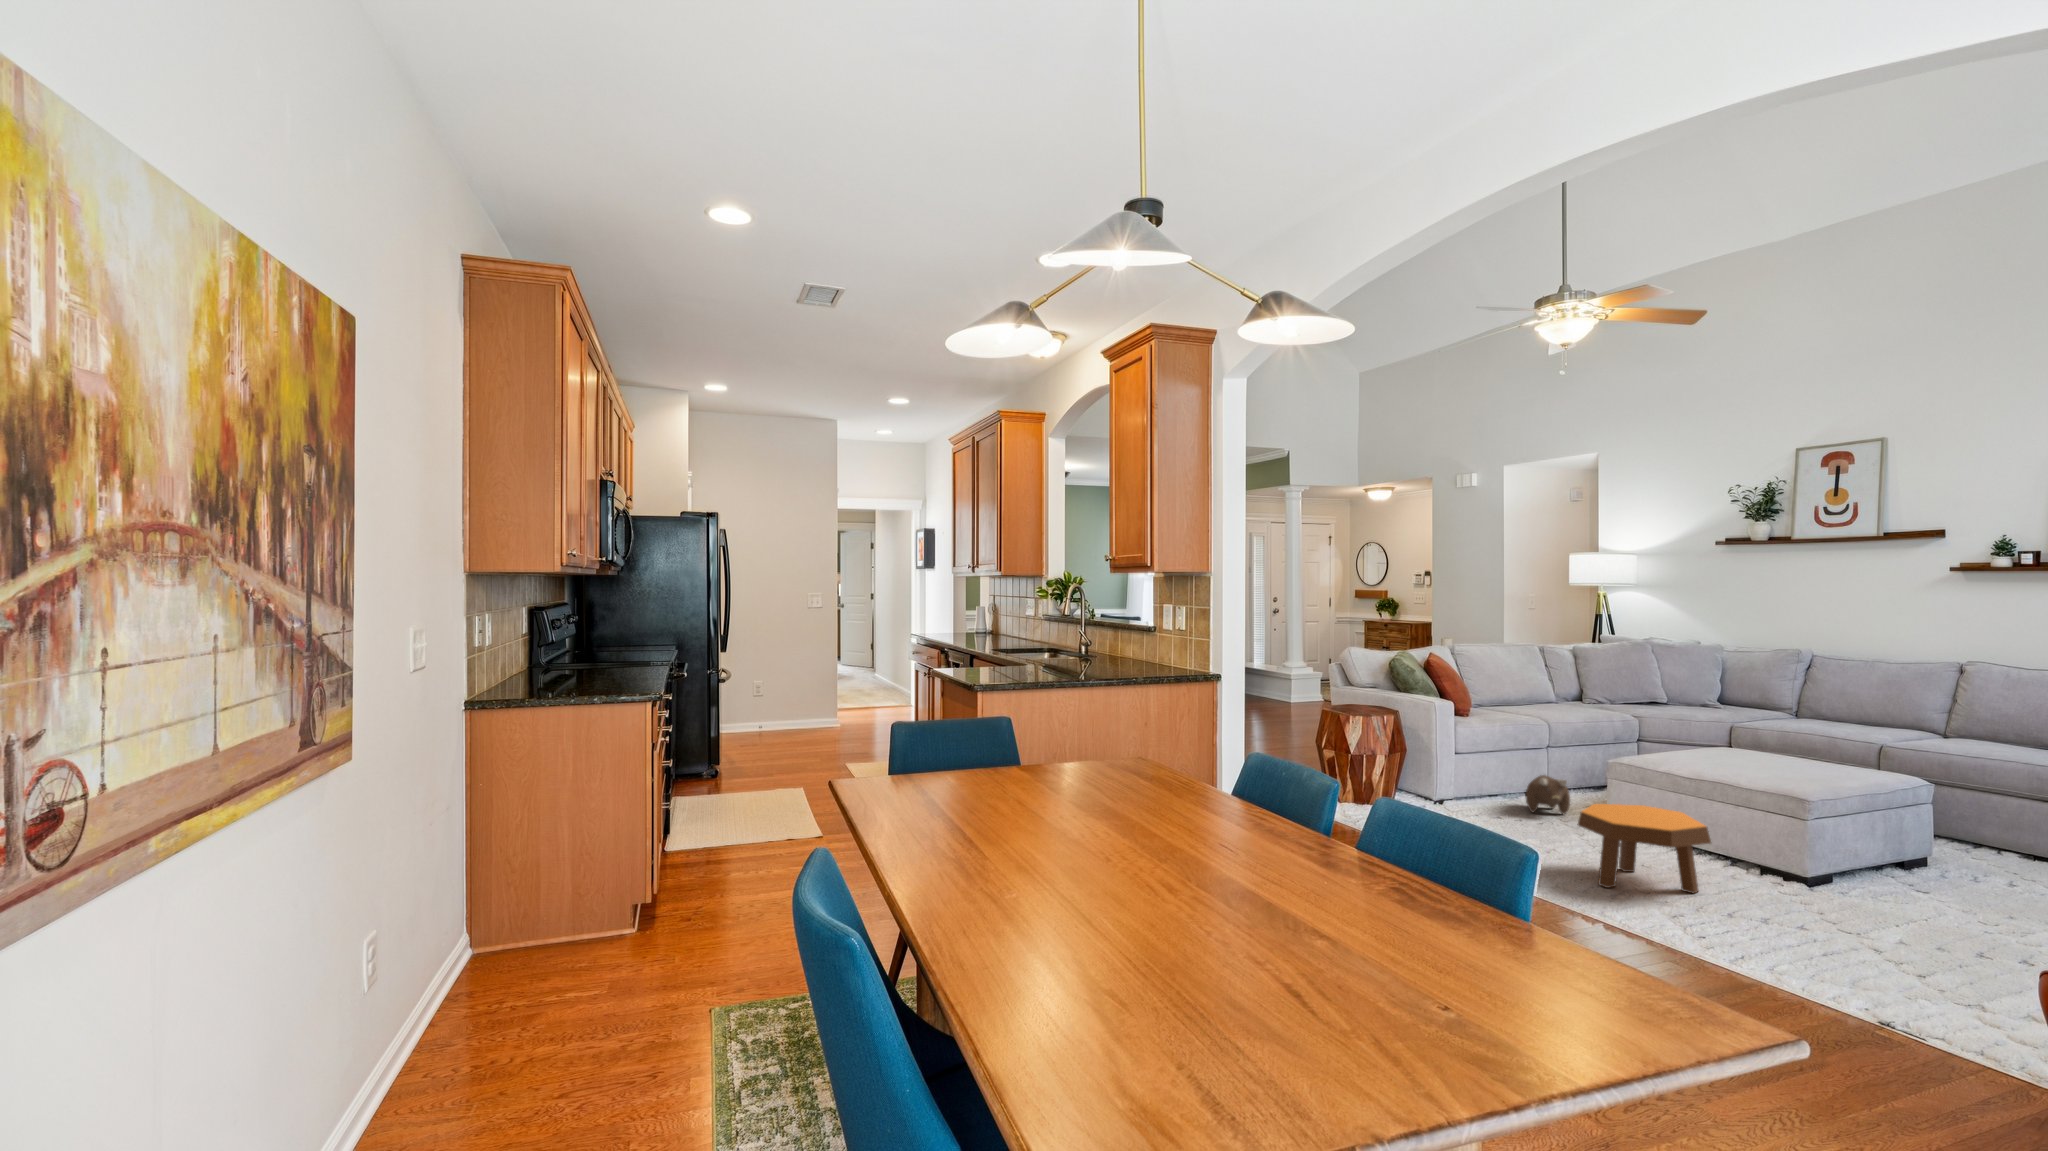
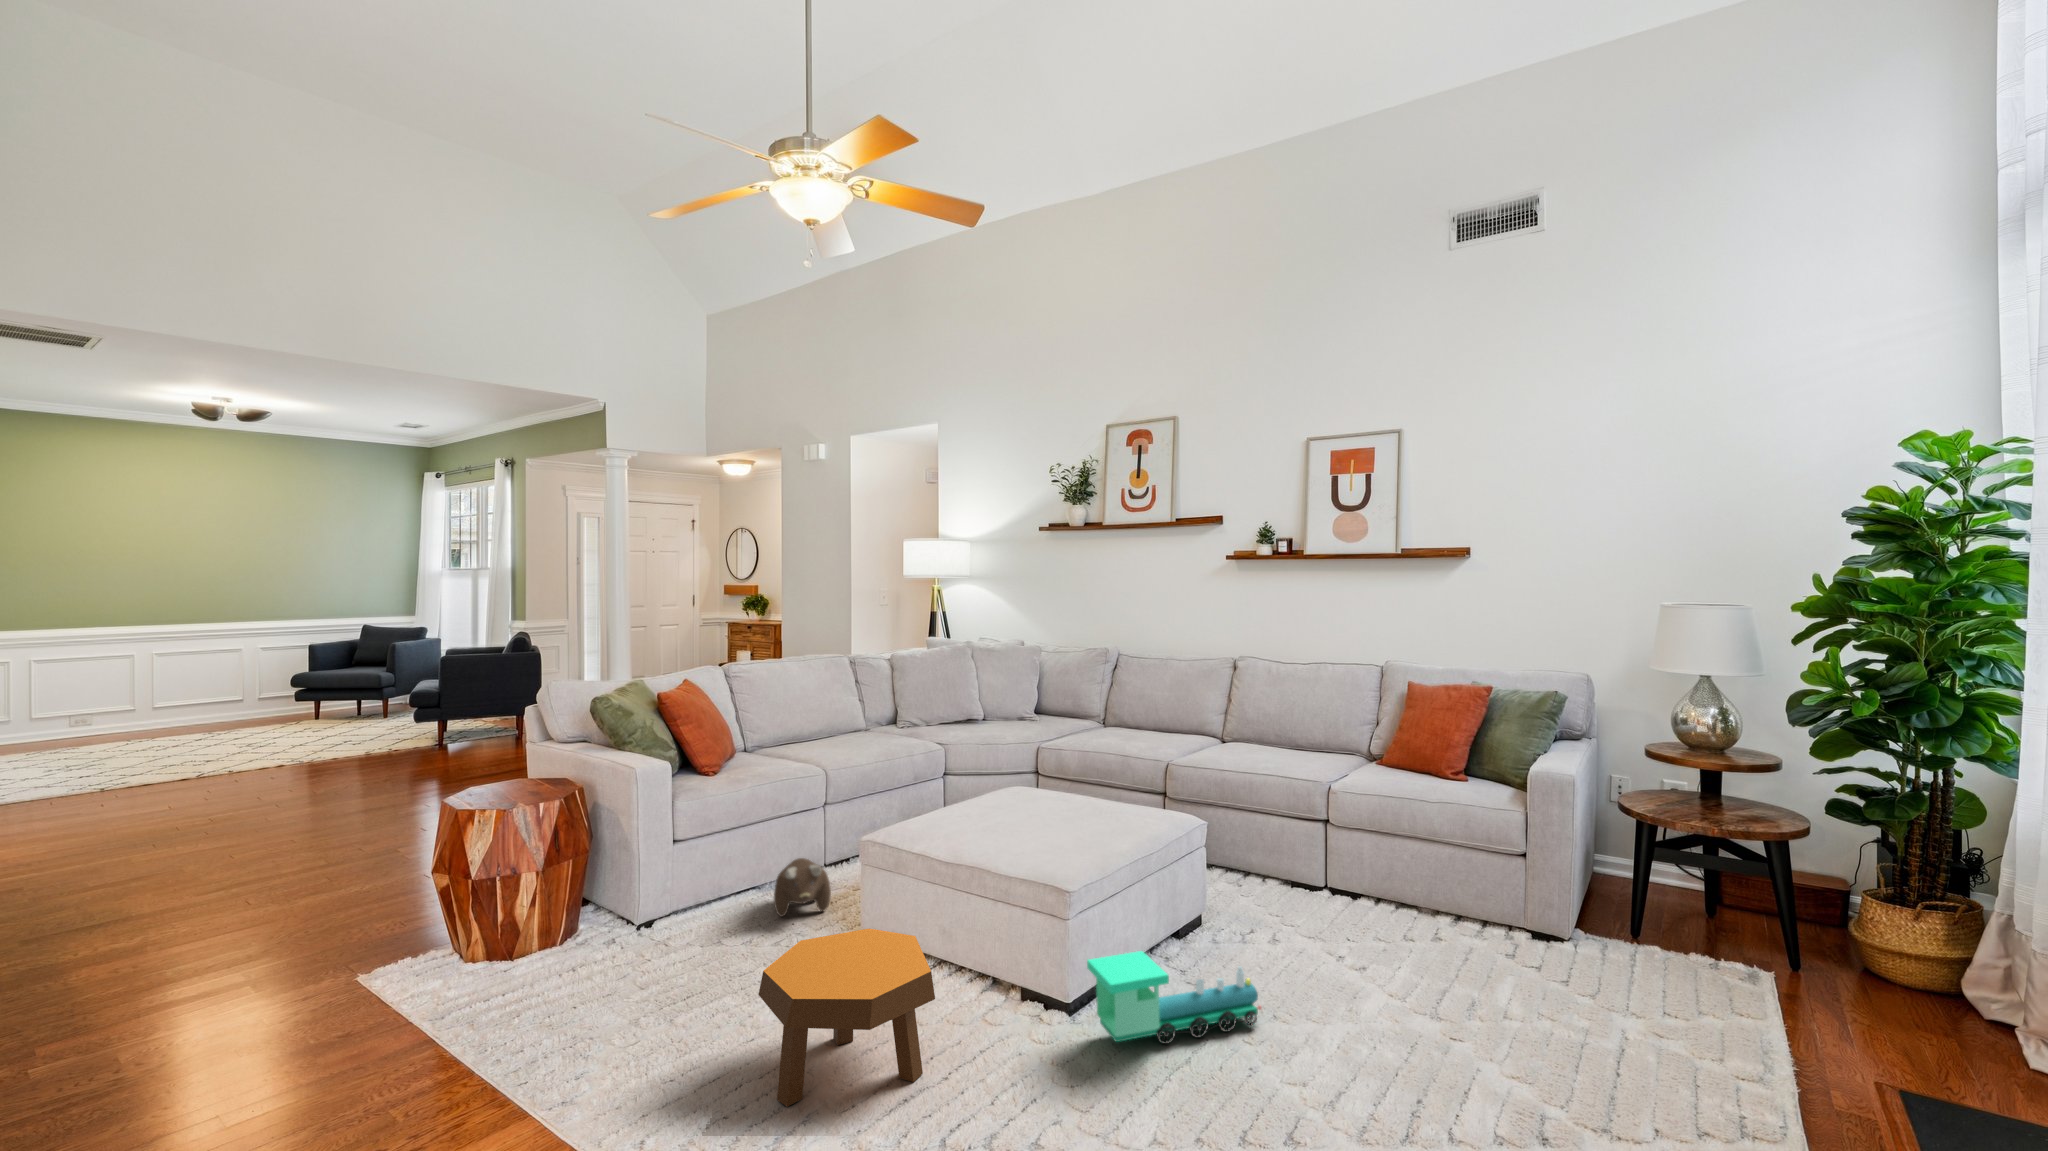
toy train: none [1830,845,2000,915] -> present [1087,951,1261,1044]

